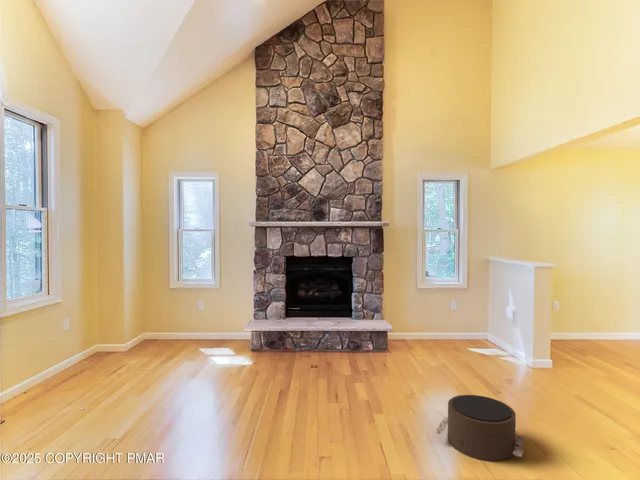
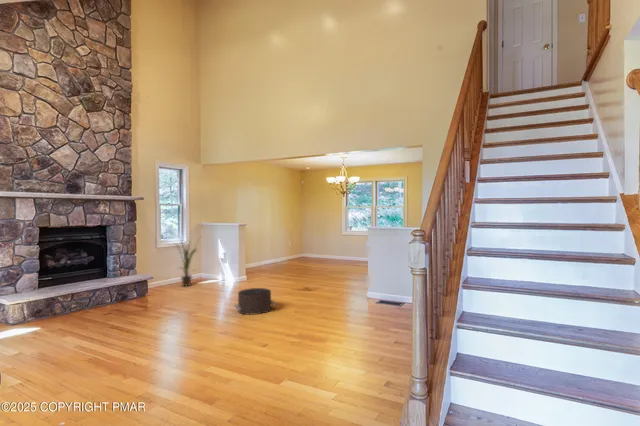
house plant: none [429,273,473,348] -> present [182,248,196,286]

